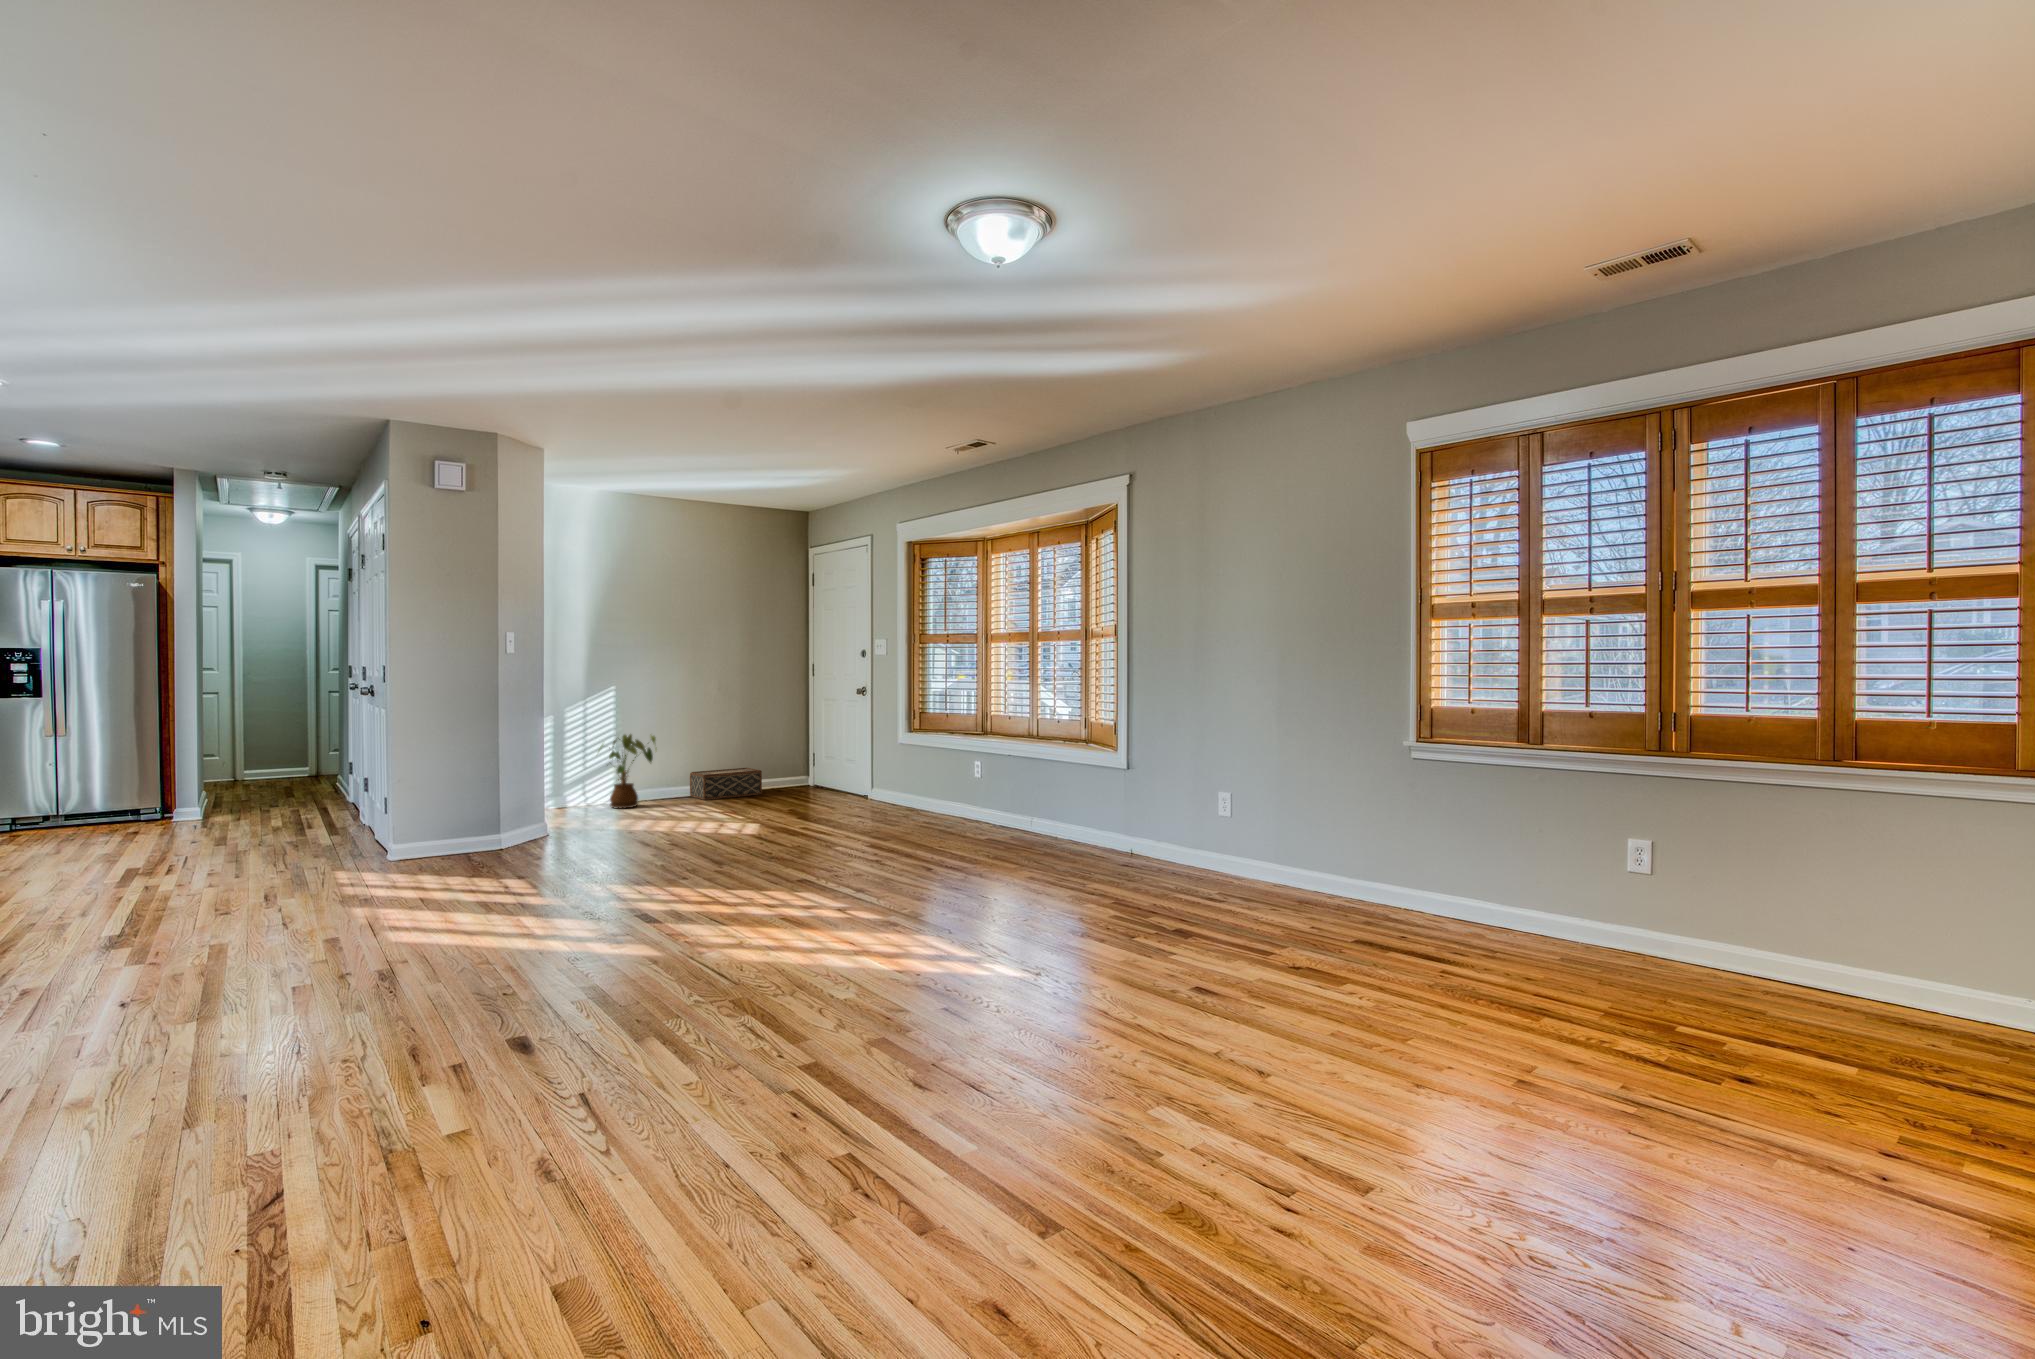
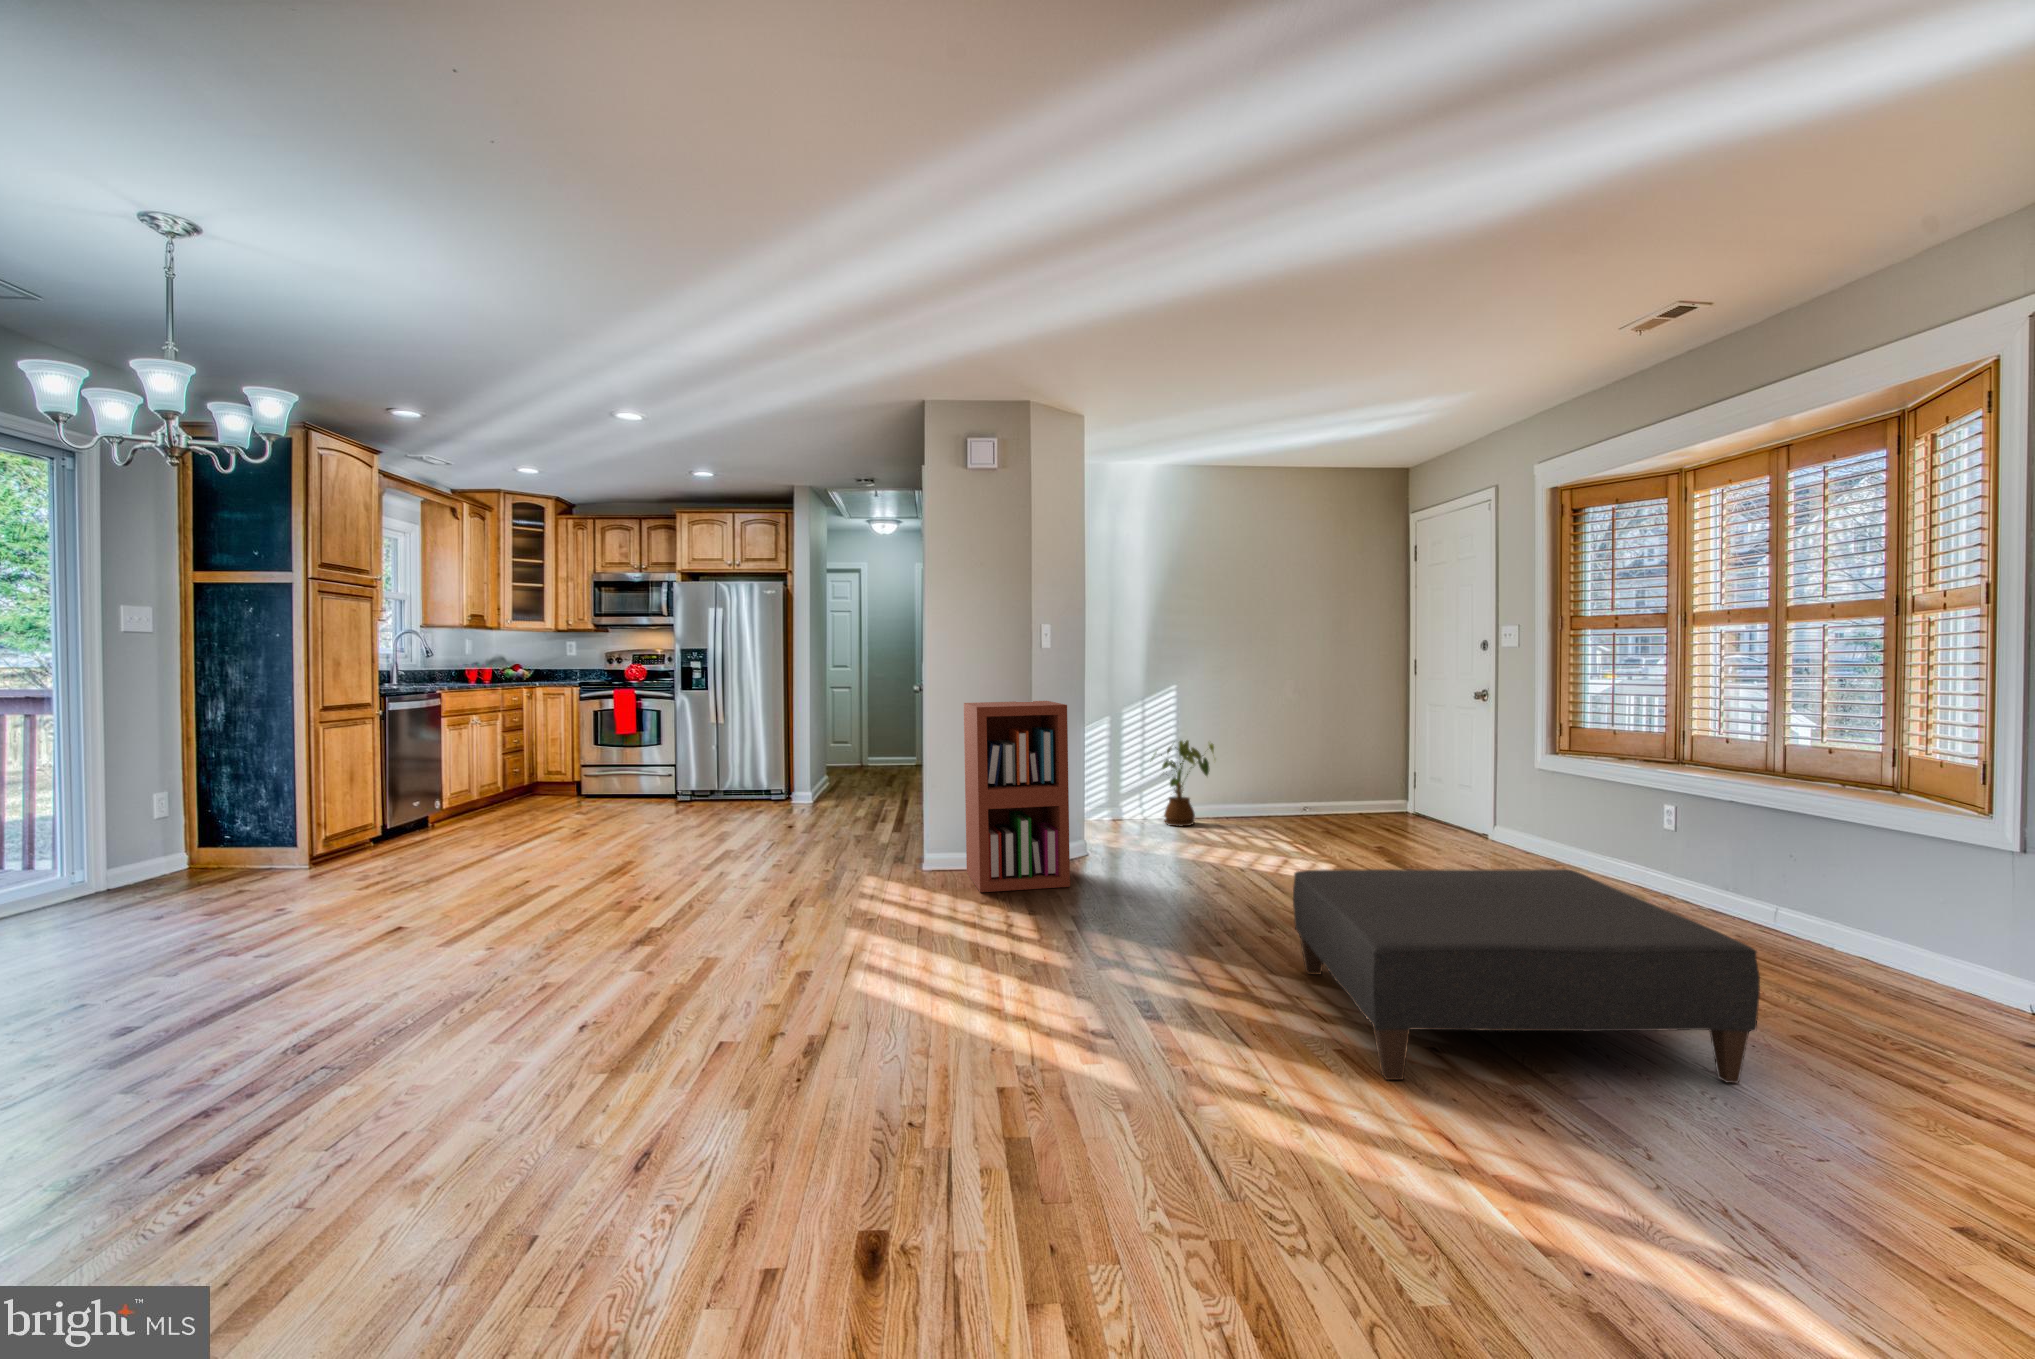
bookshelf: none [421,697,537,871] -> present [964,701,1070,892]
woven basket: present [690,768,762,800] -> none [1255,785,1342,822]
ottoman: none [743,797,1011,927] -> present [1293,869,1760,1083]

